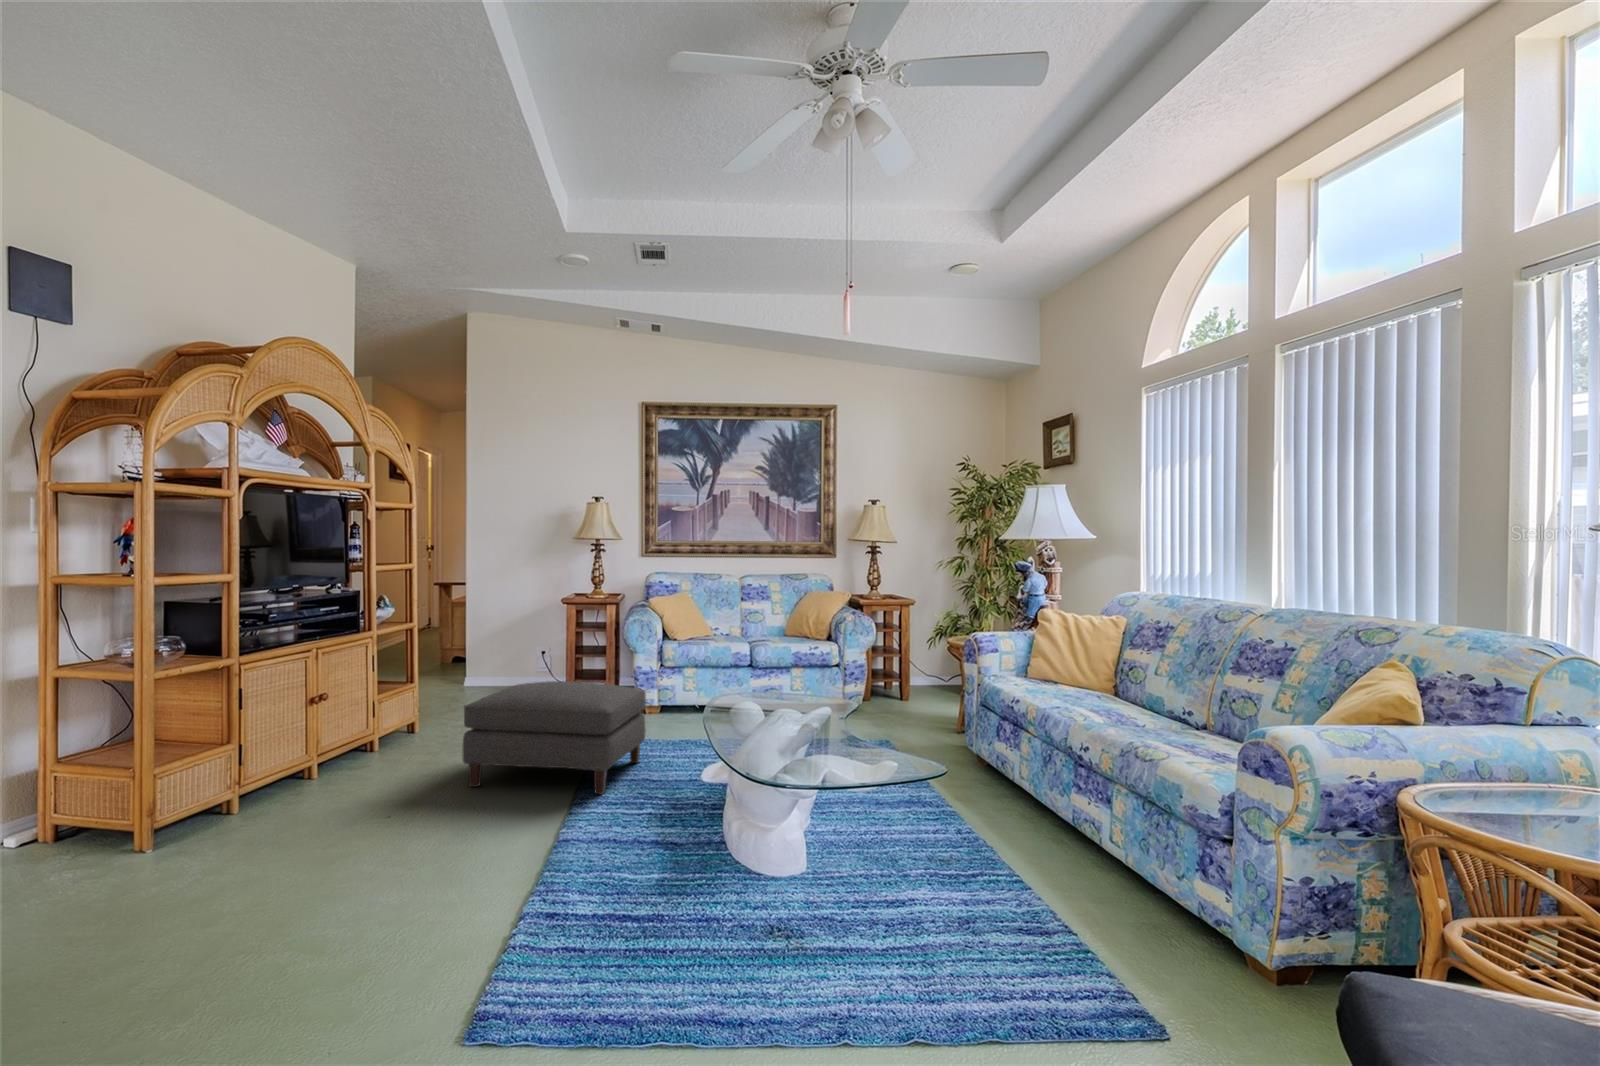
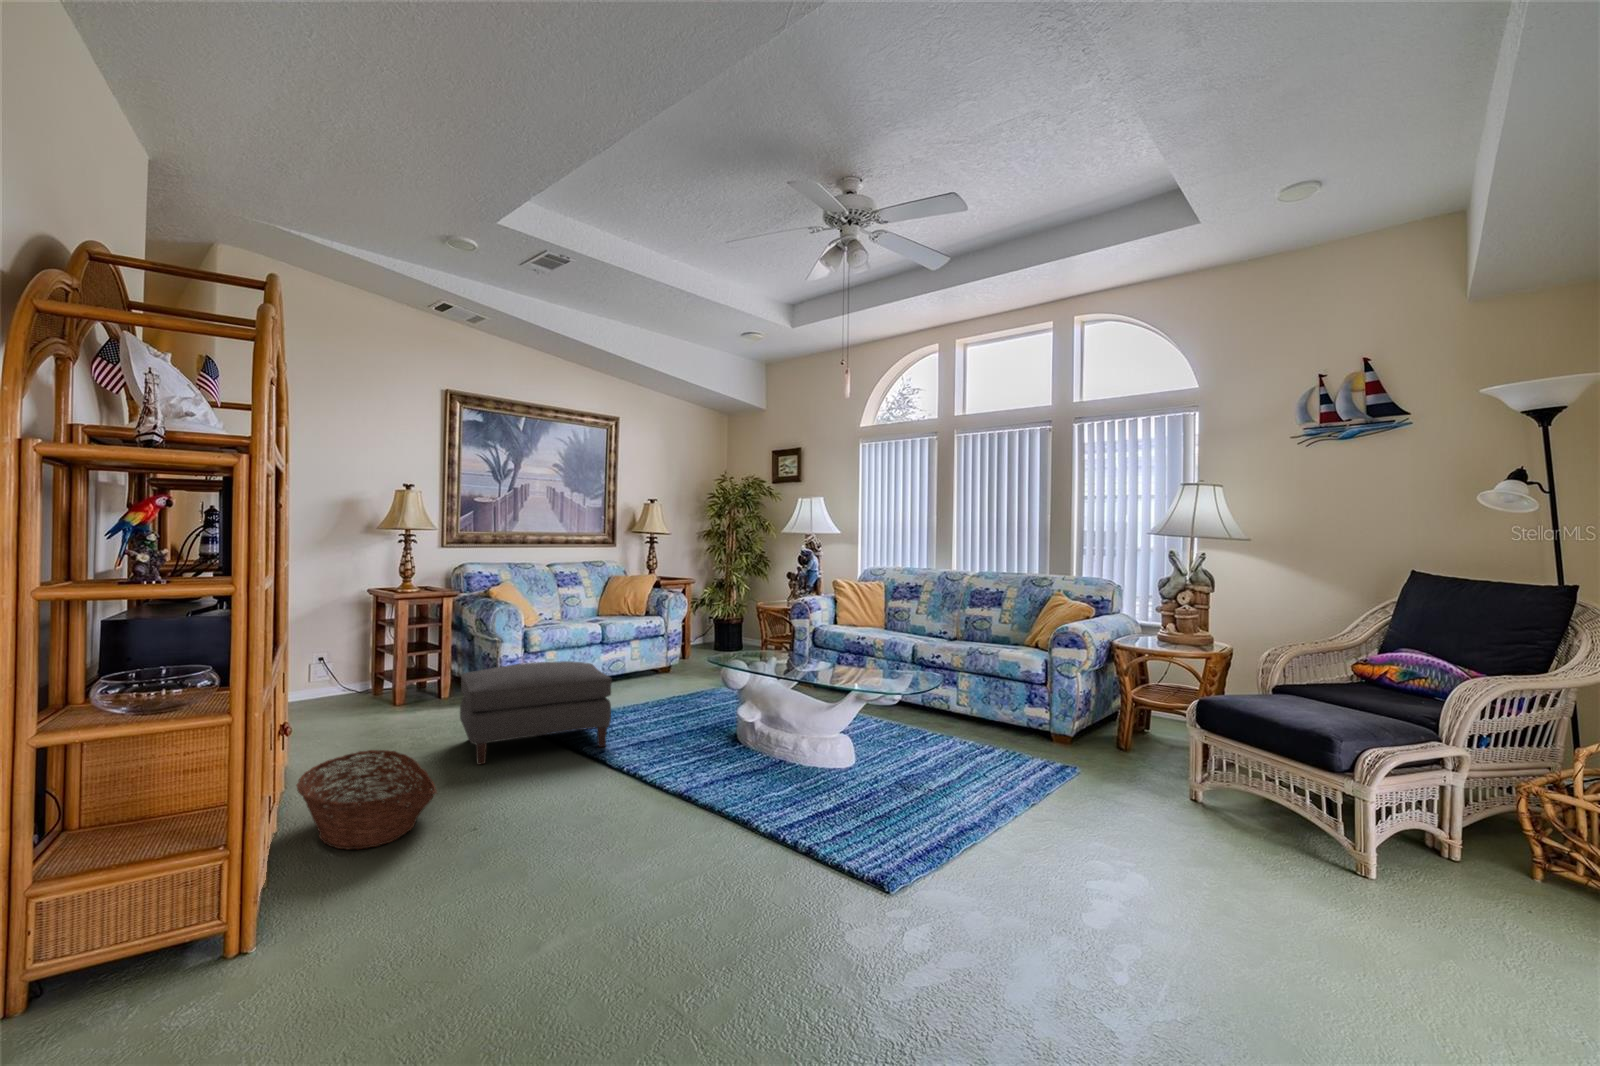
basket: none [171,752,356,859] -> present [297,750,437,849]

